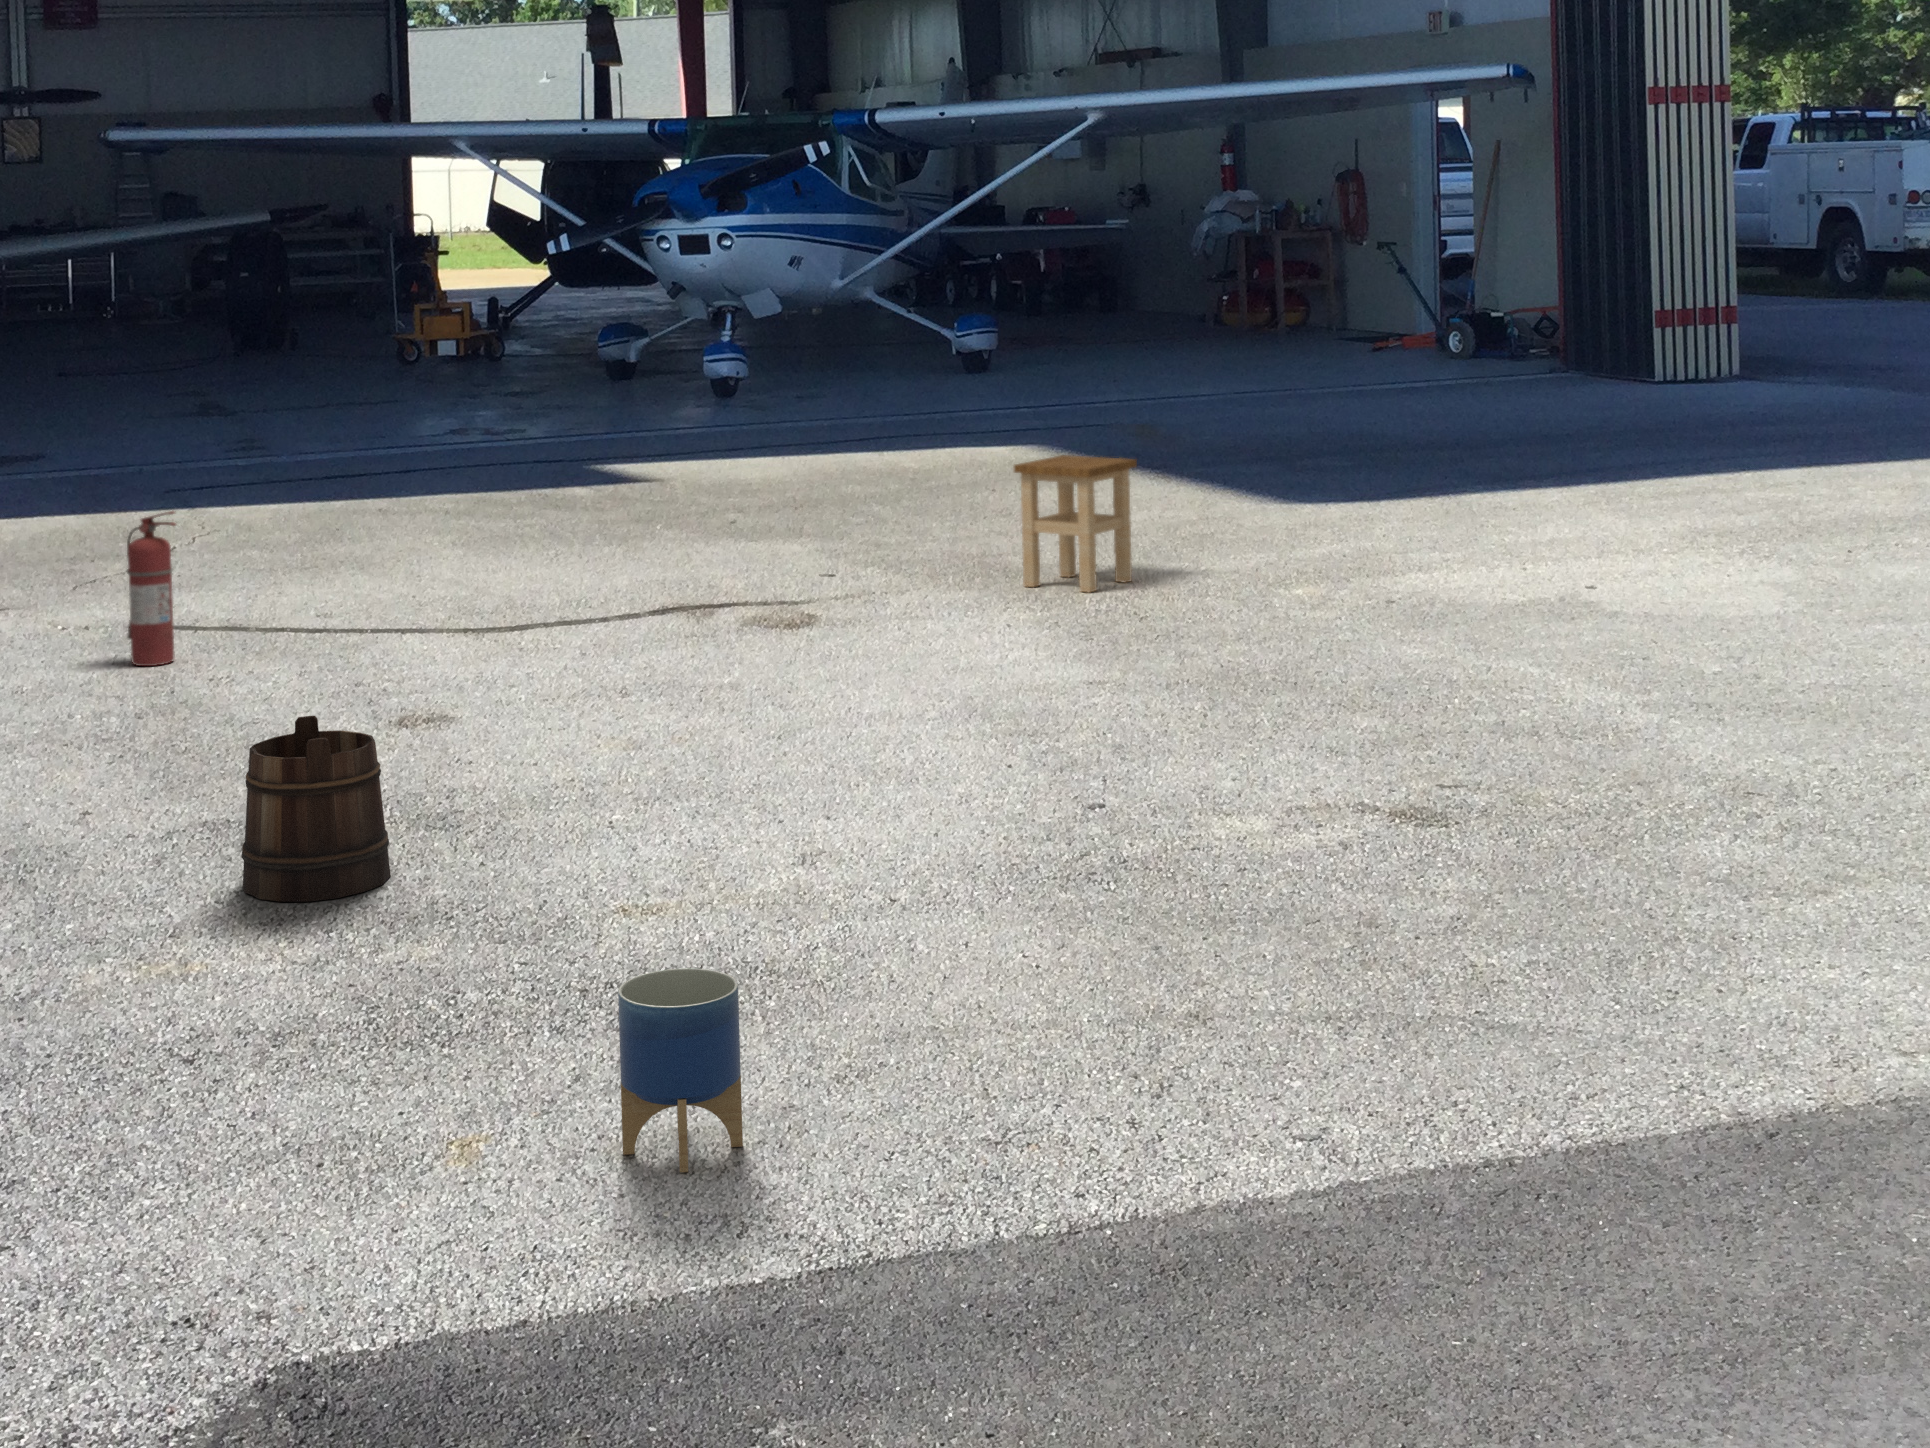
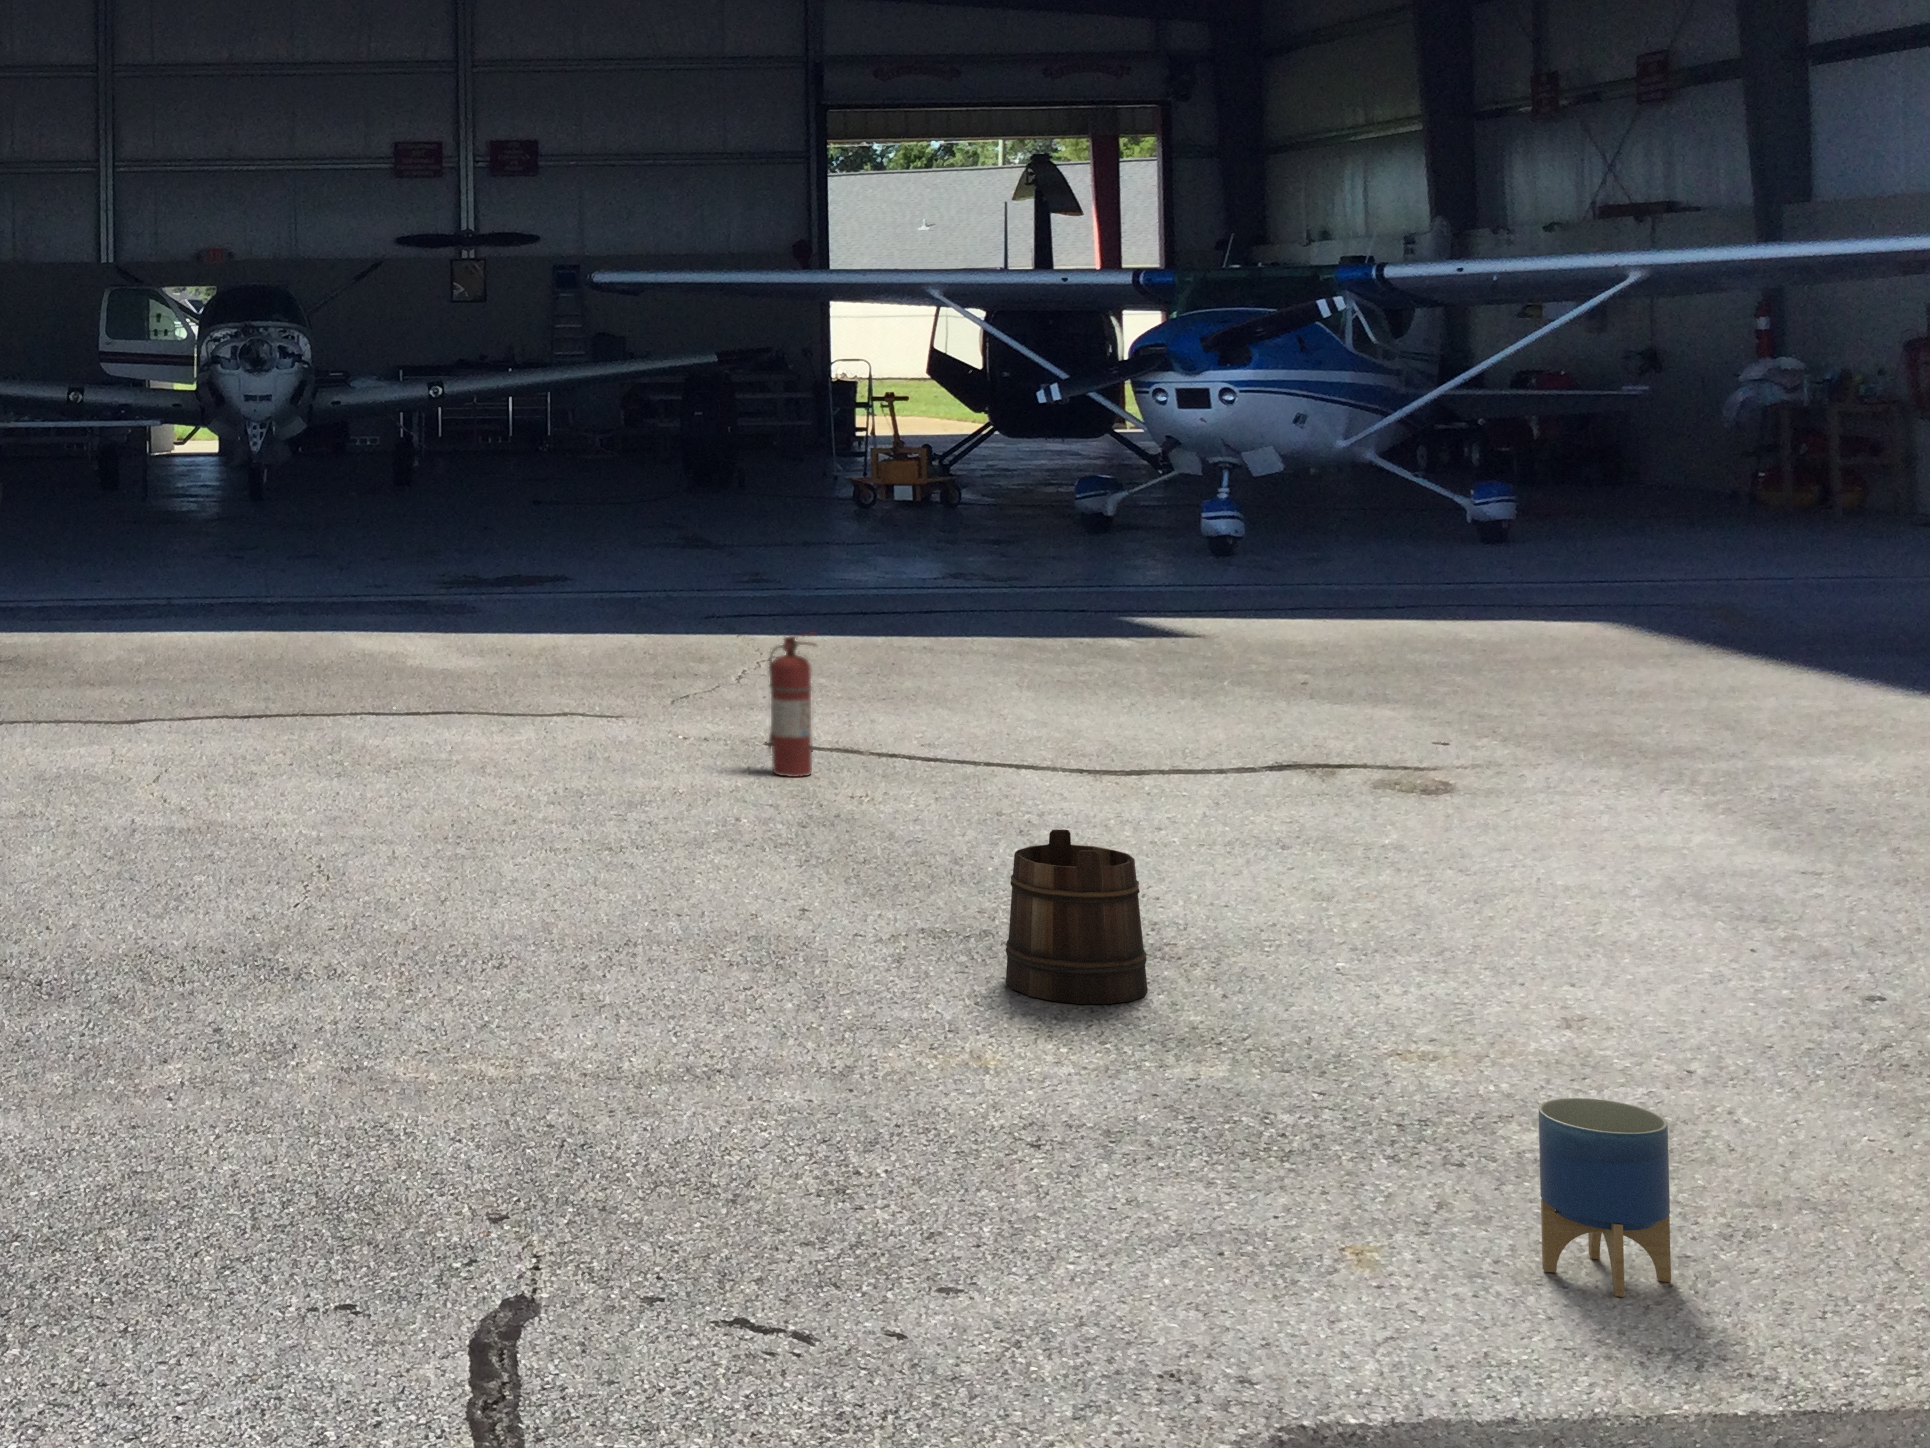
stool: present [1013,455,1137,592] -> none [1673,637,1822,787]

